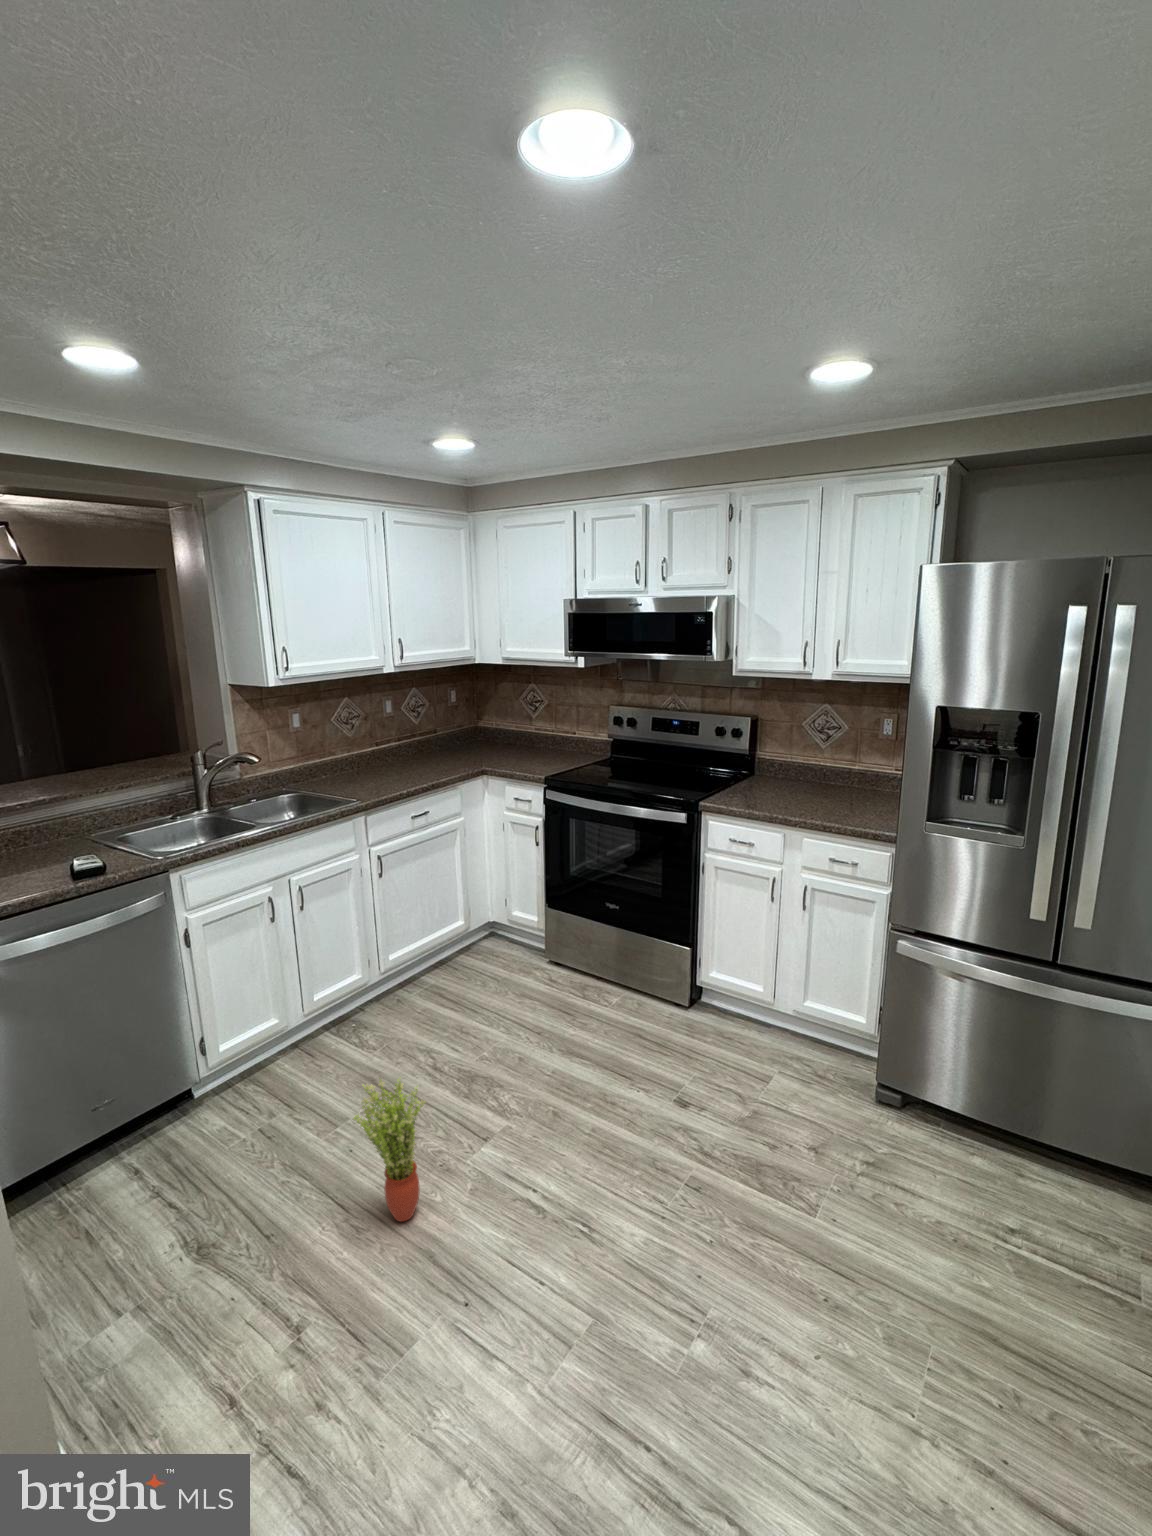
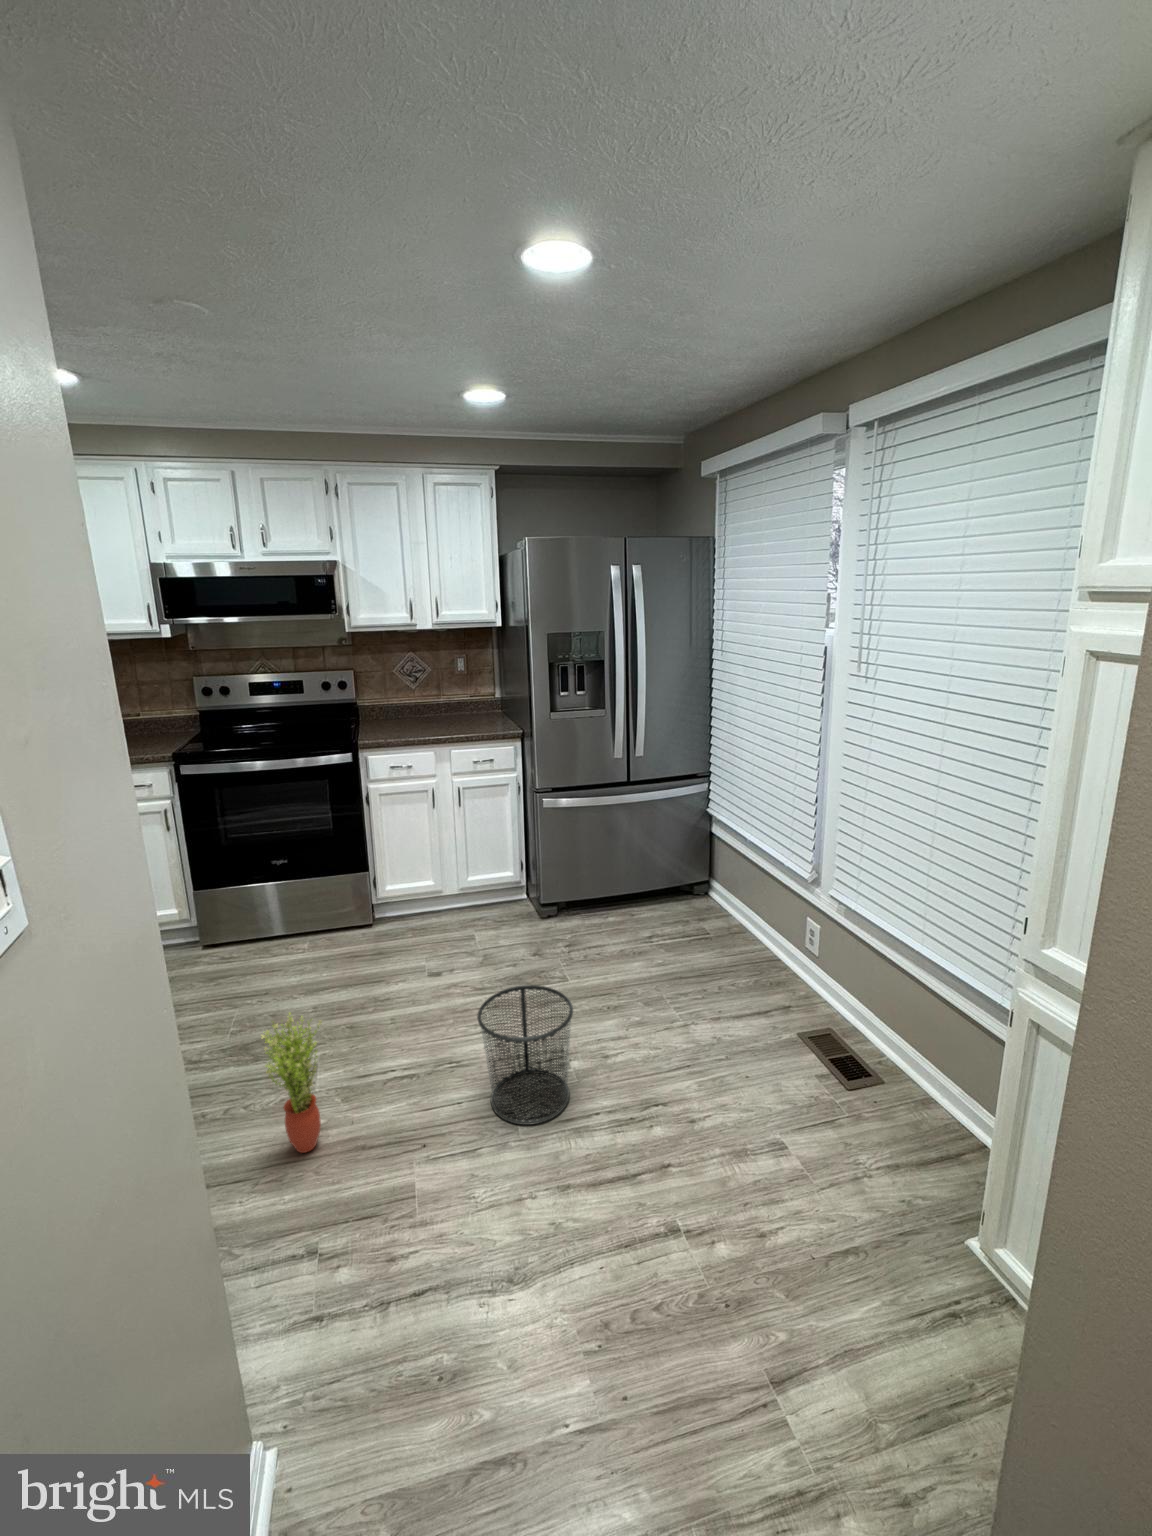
waste bin: none [541,1183,672,1400] -> present [477,985,573,1125]

